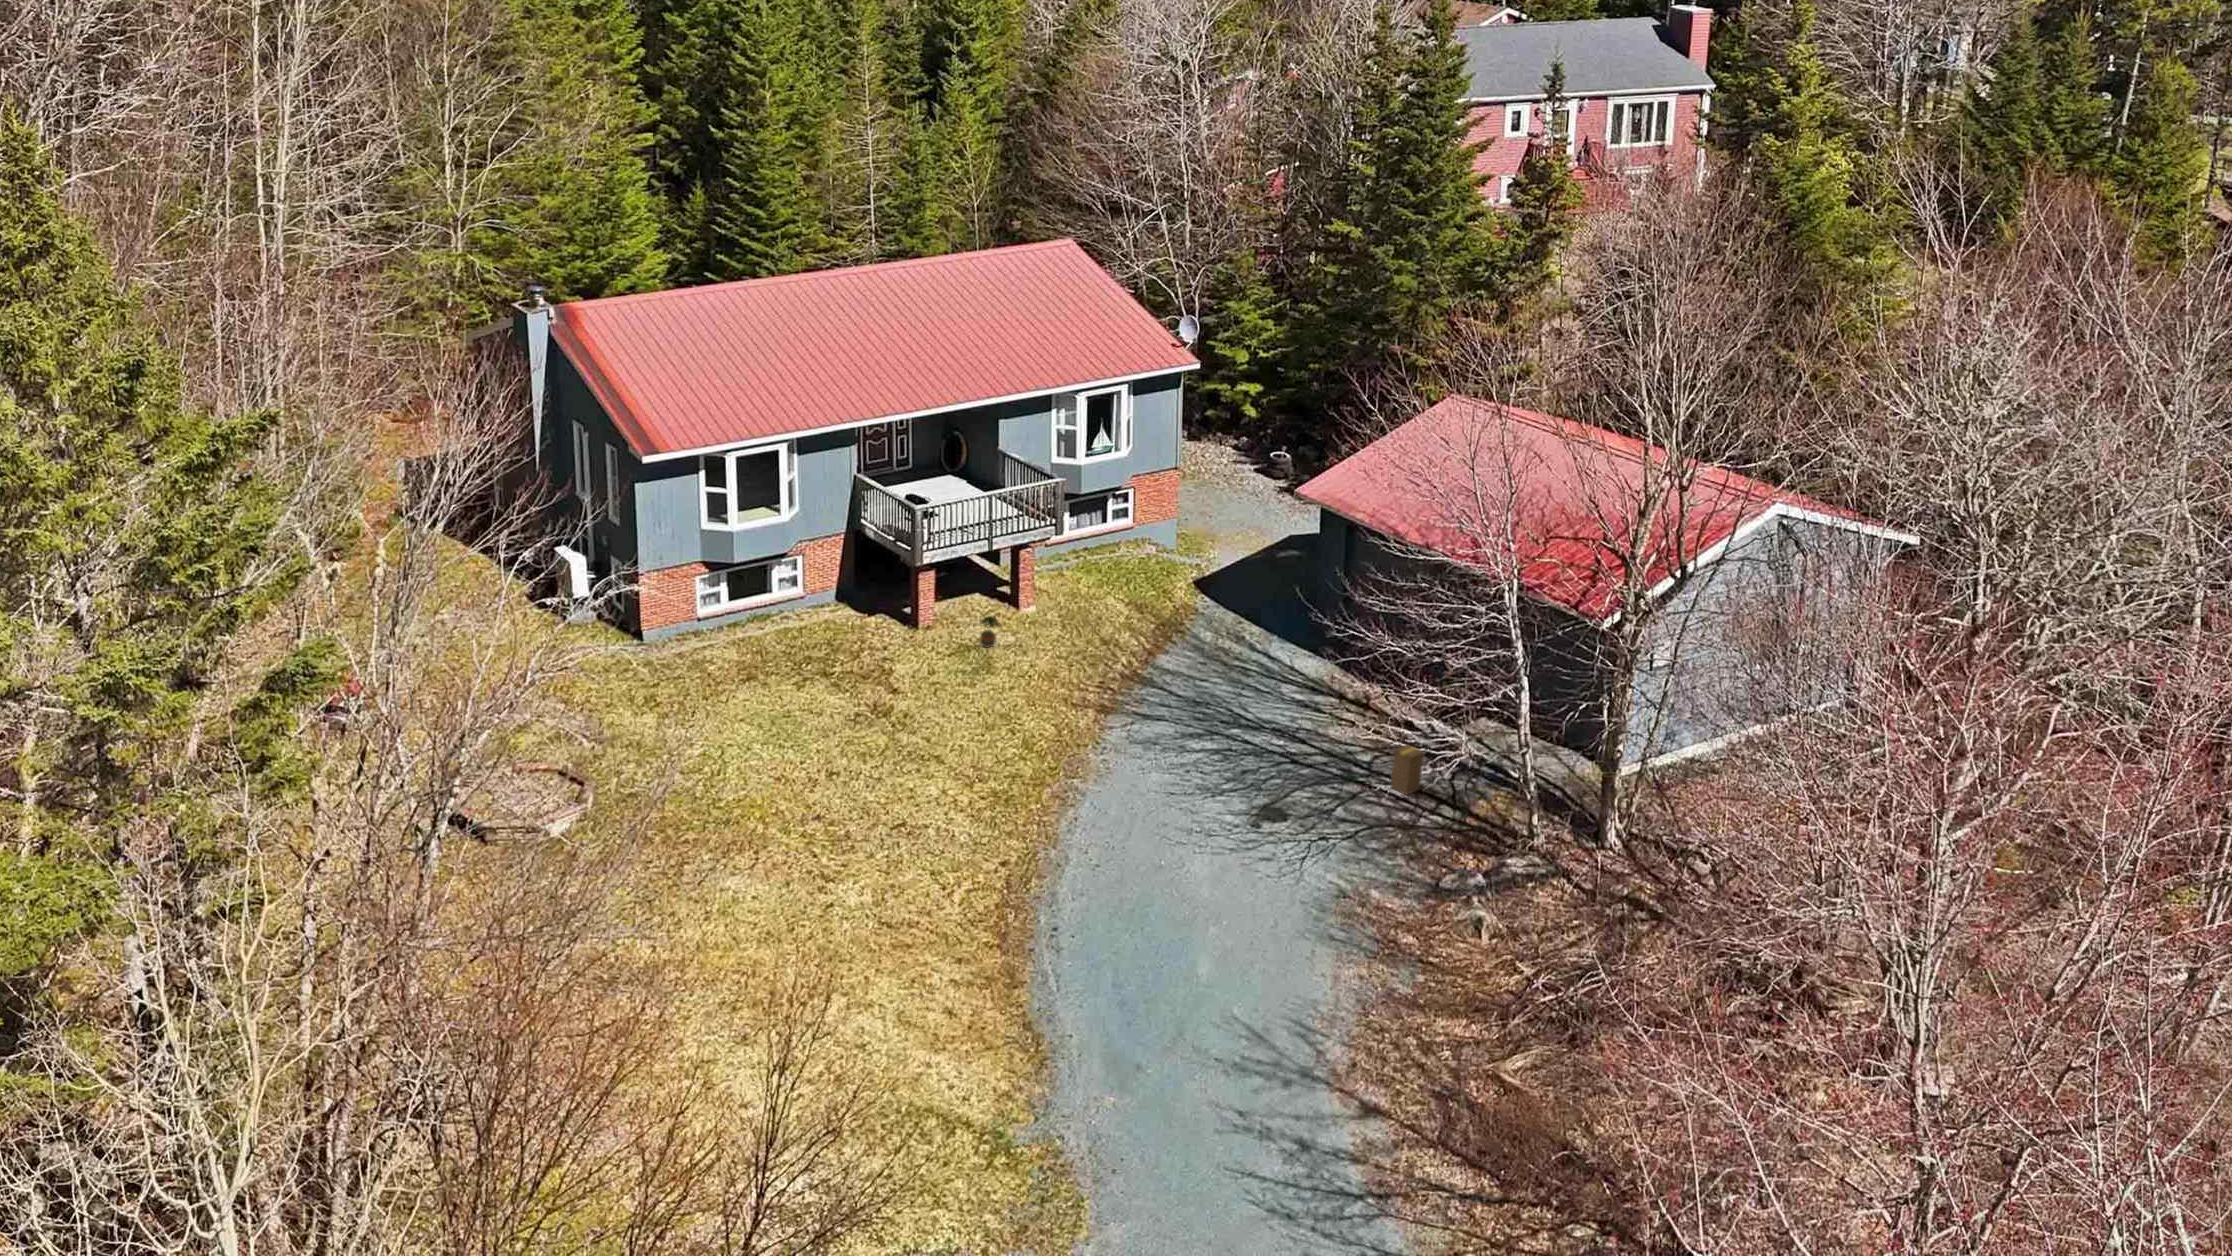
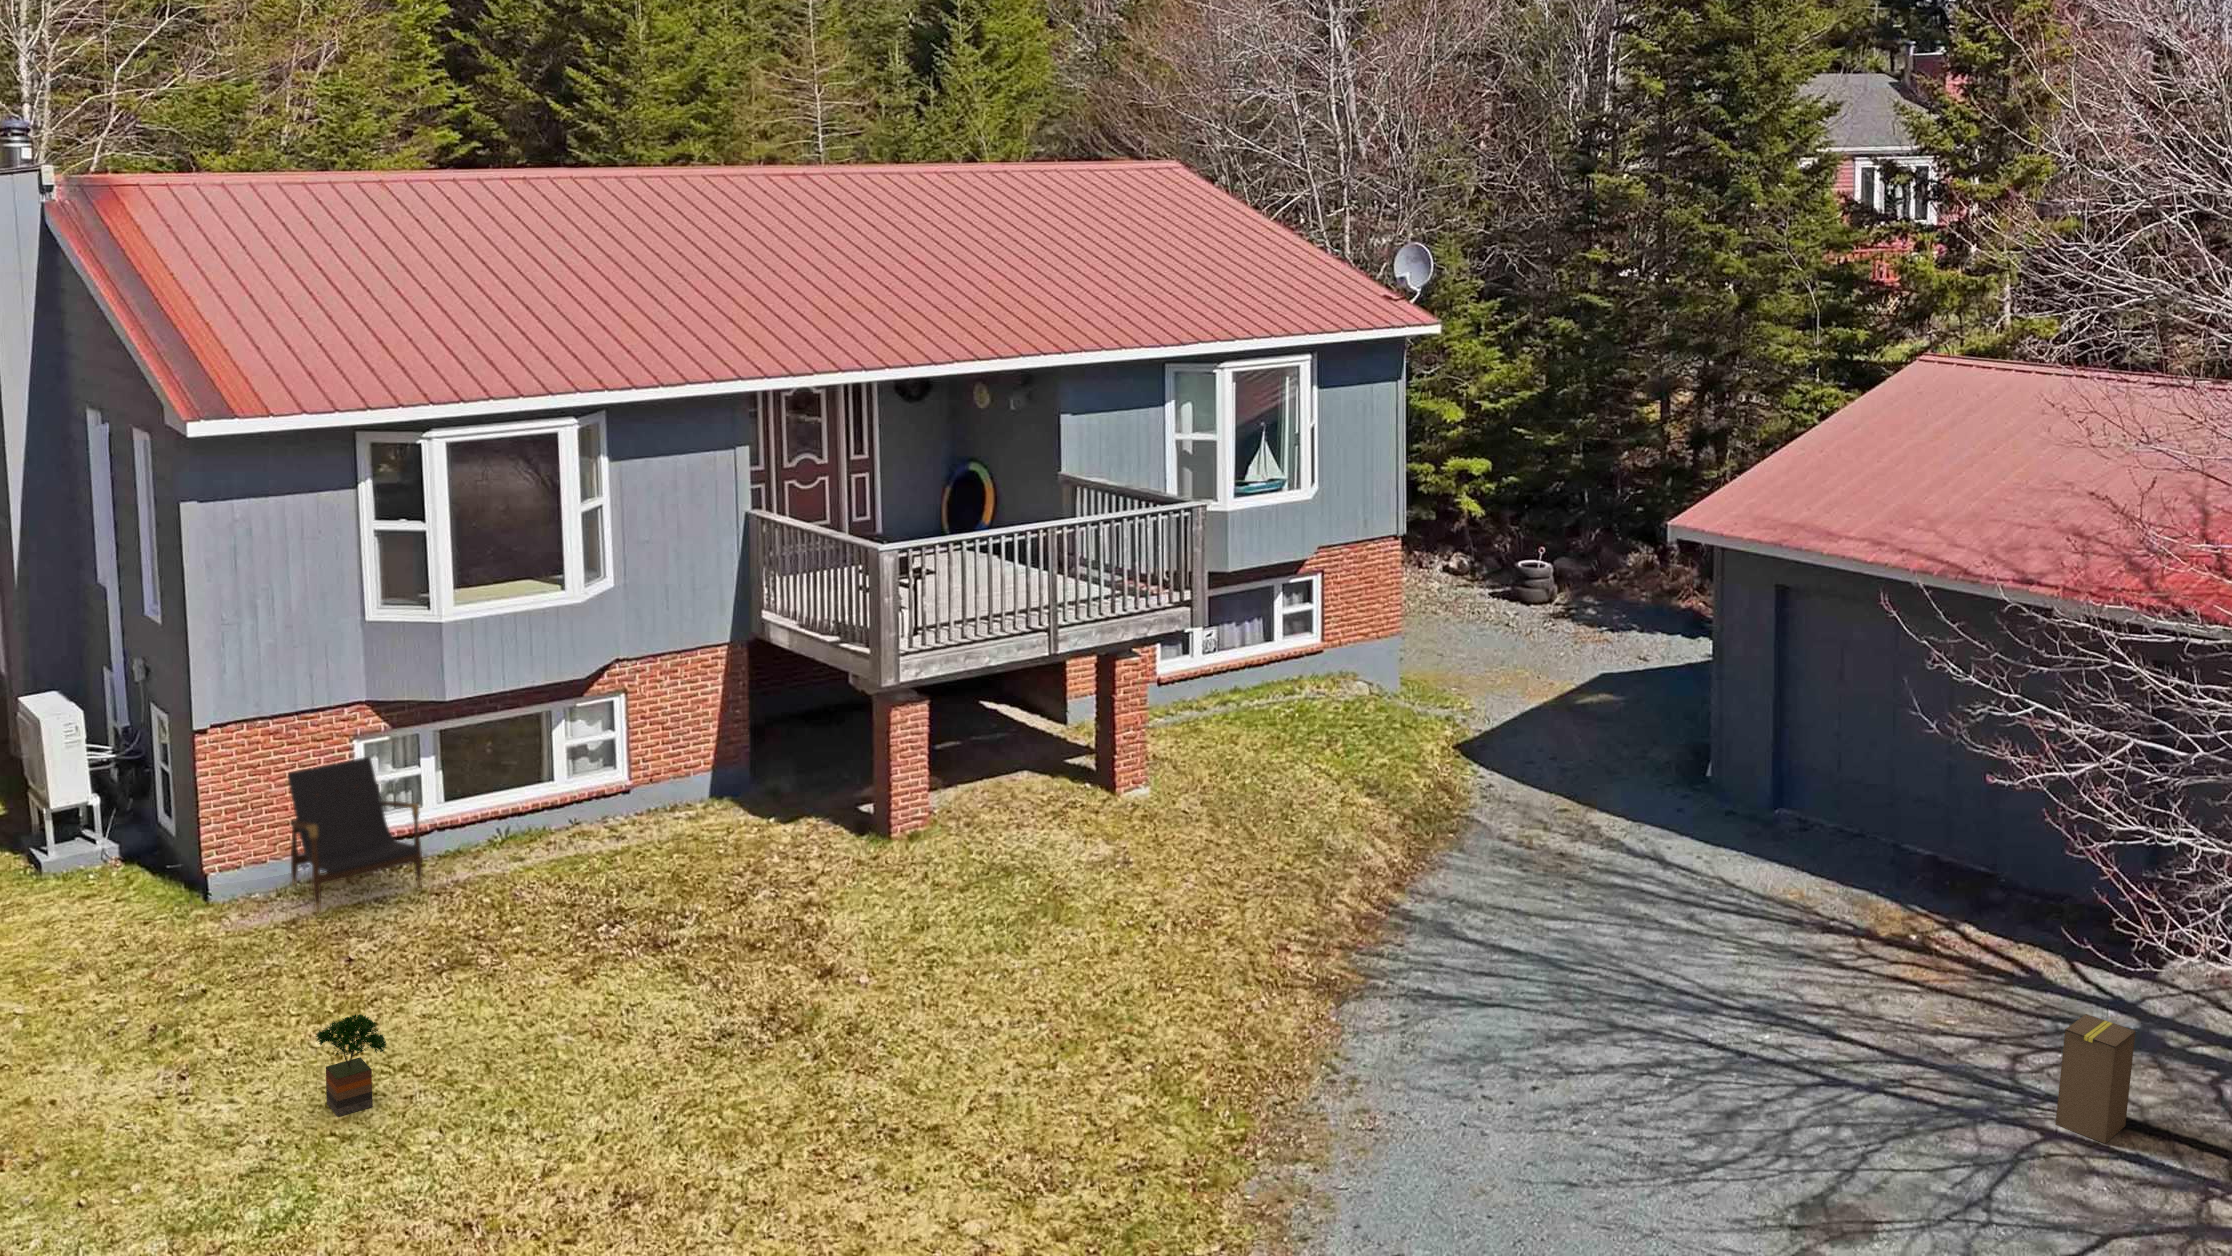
lounge chair: none [672,585,726,652] -> present [288,757,422,915]
potted tree: present [979,616,1000,648] -> present [316,1014,386,1117]

